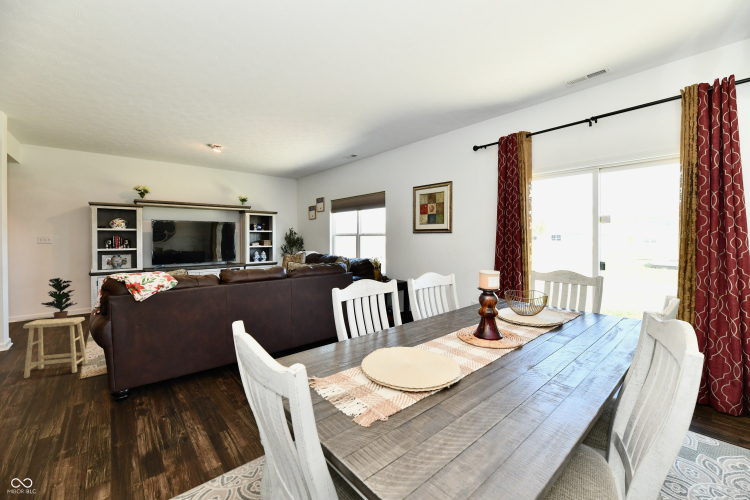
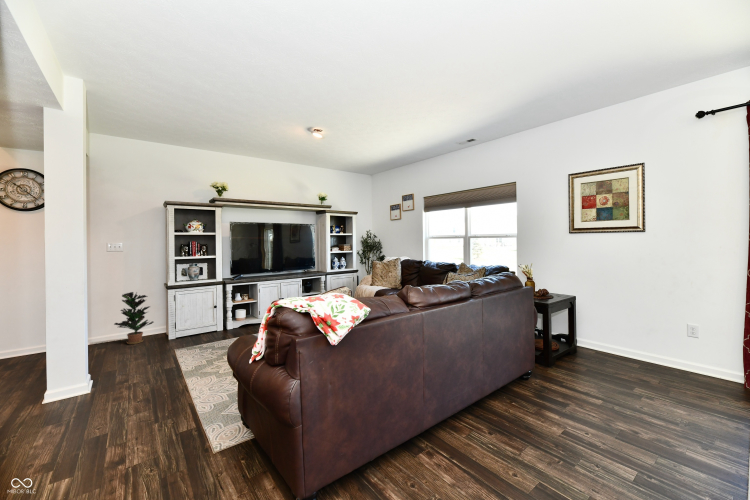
footstool: present [23,317,88,378] -> none [130,354,206,449]

